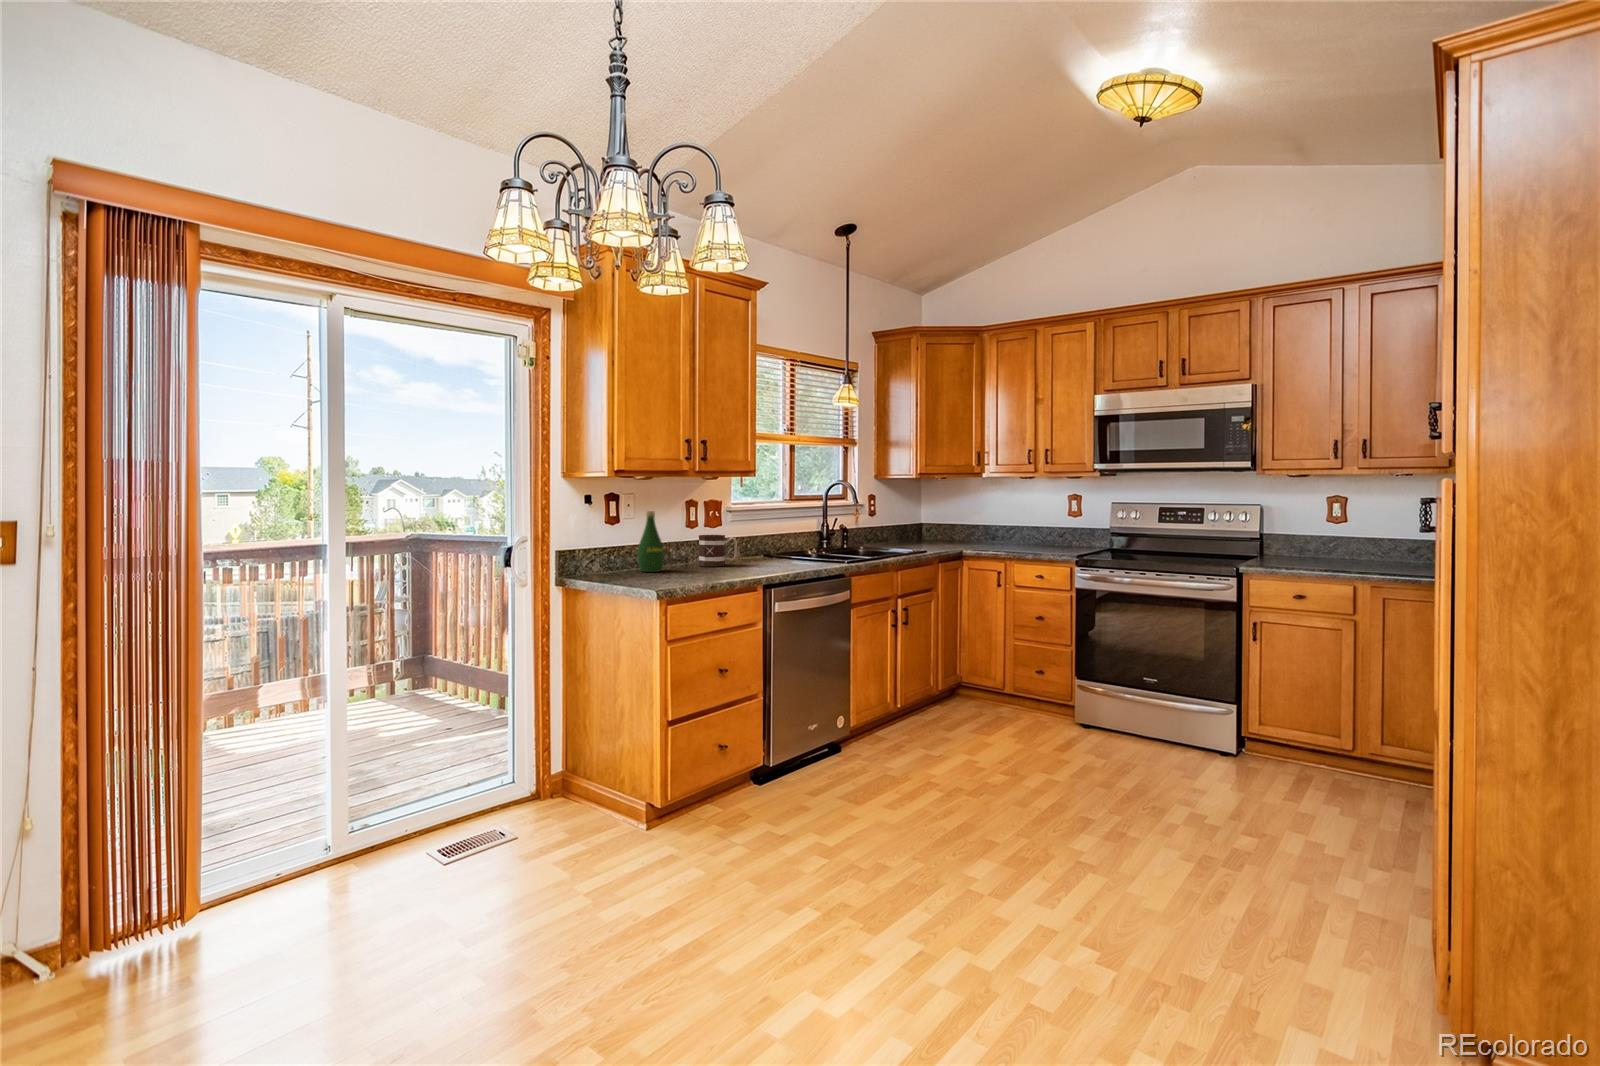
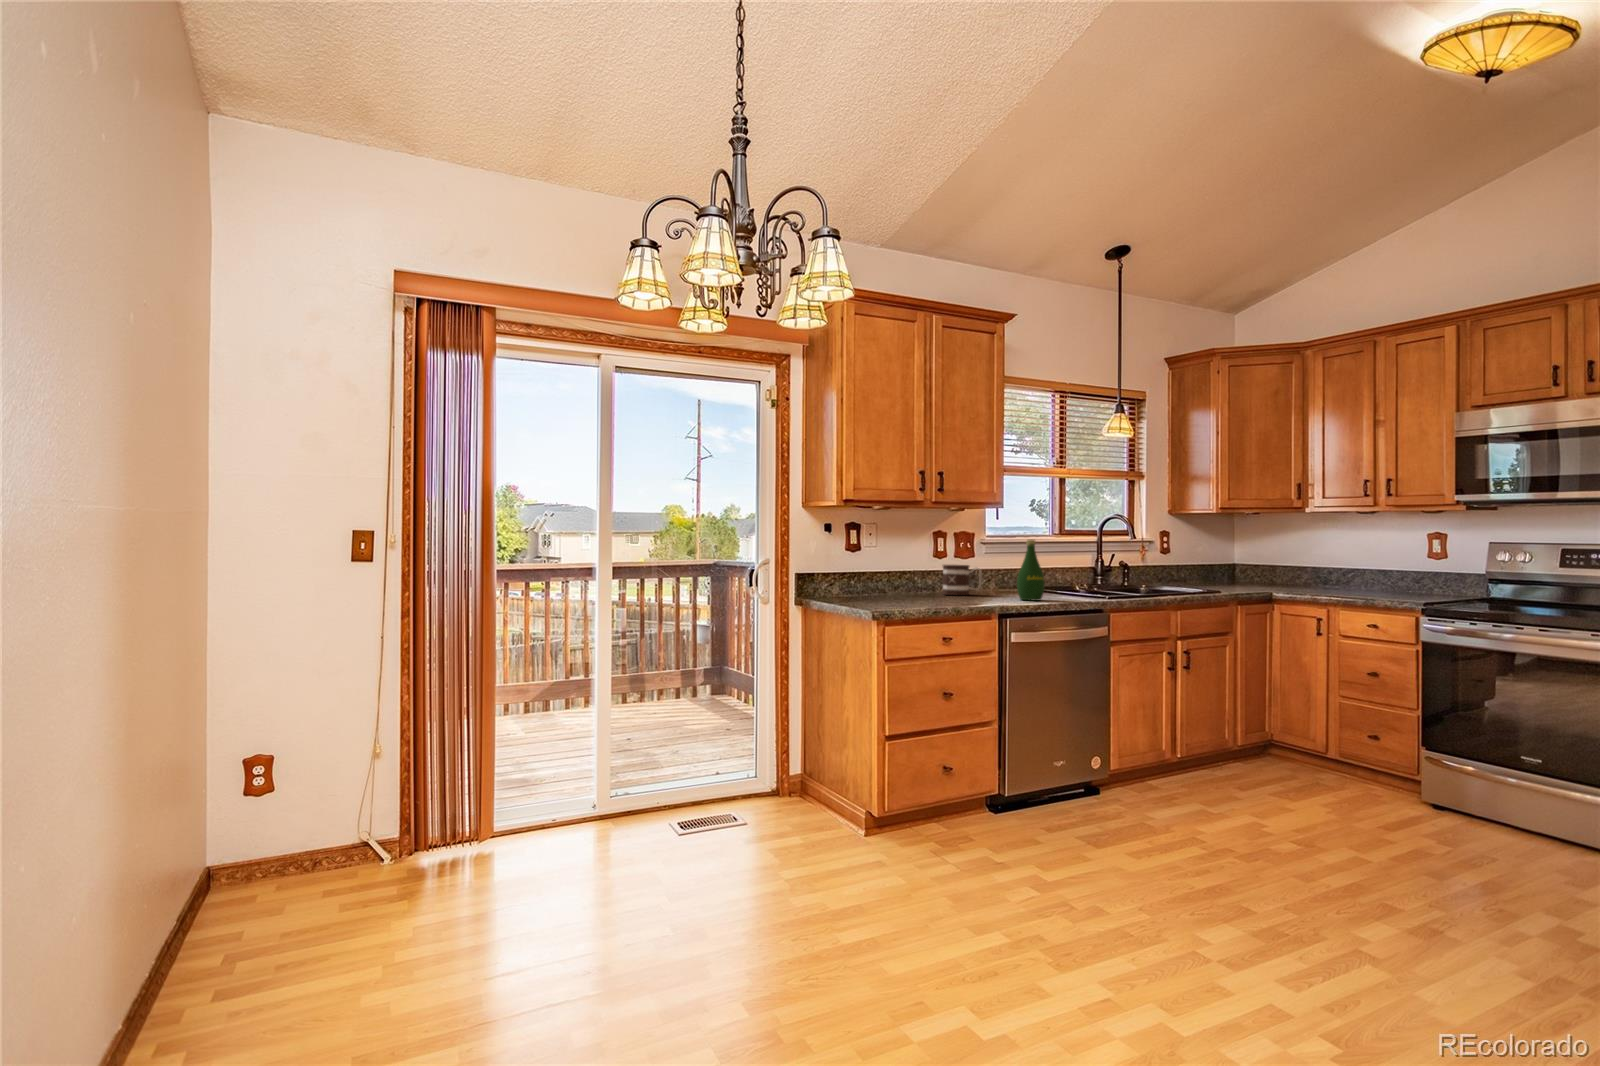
bottle: present [637,511,664,572] -> present [1017,539,1045,601]

